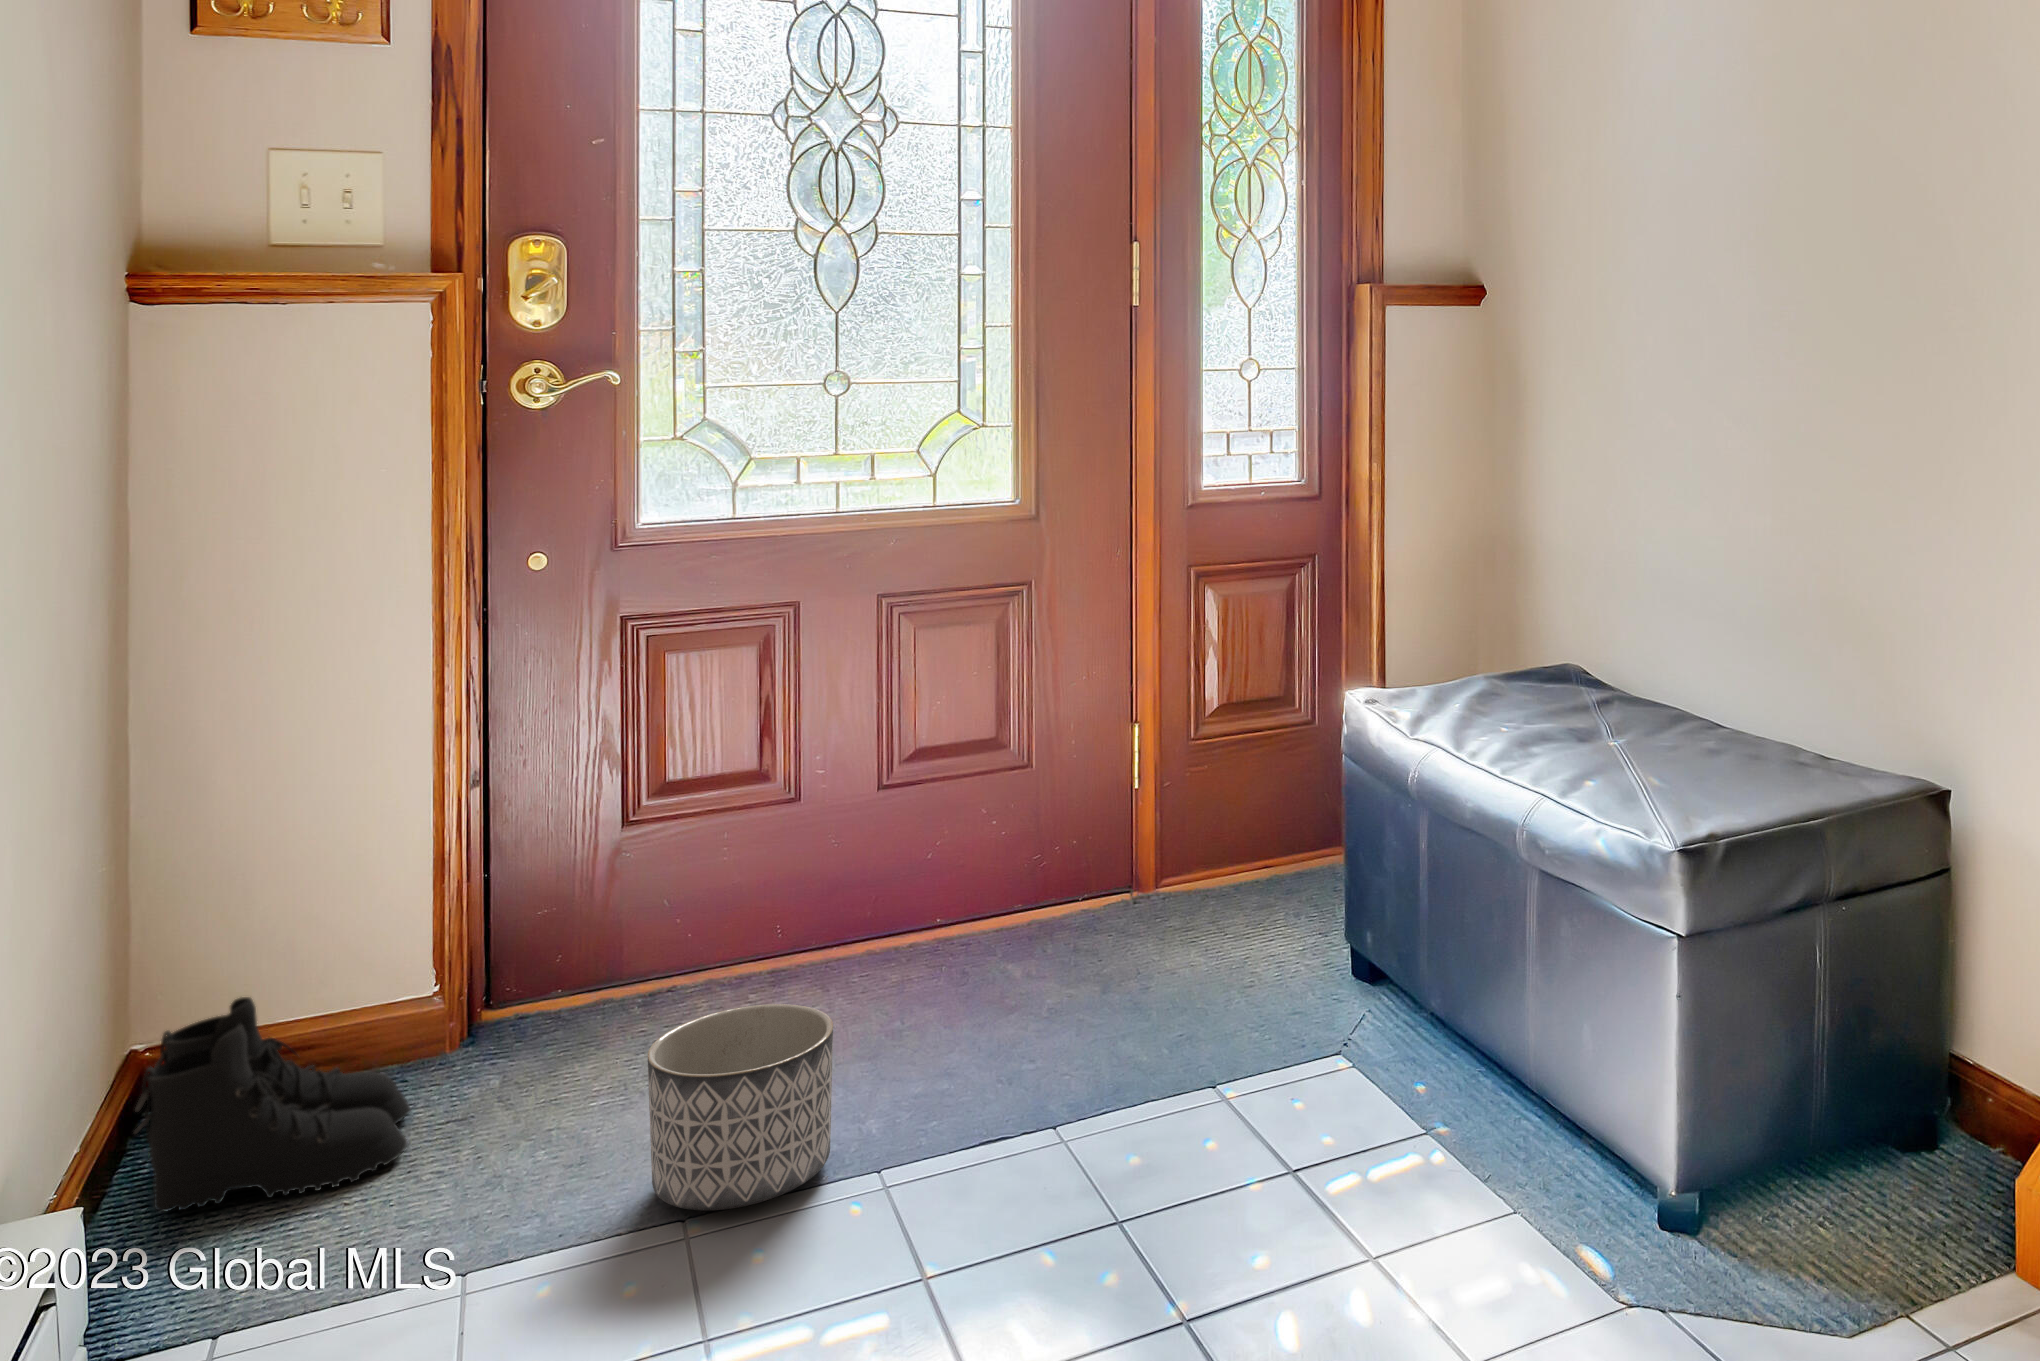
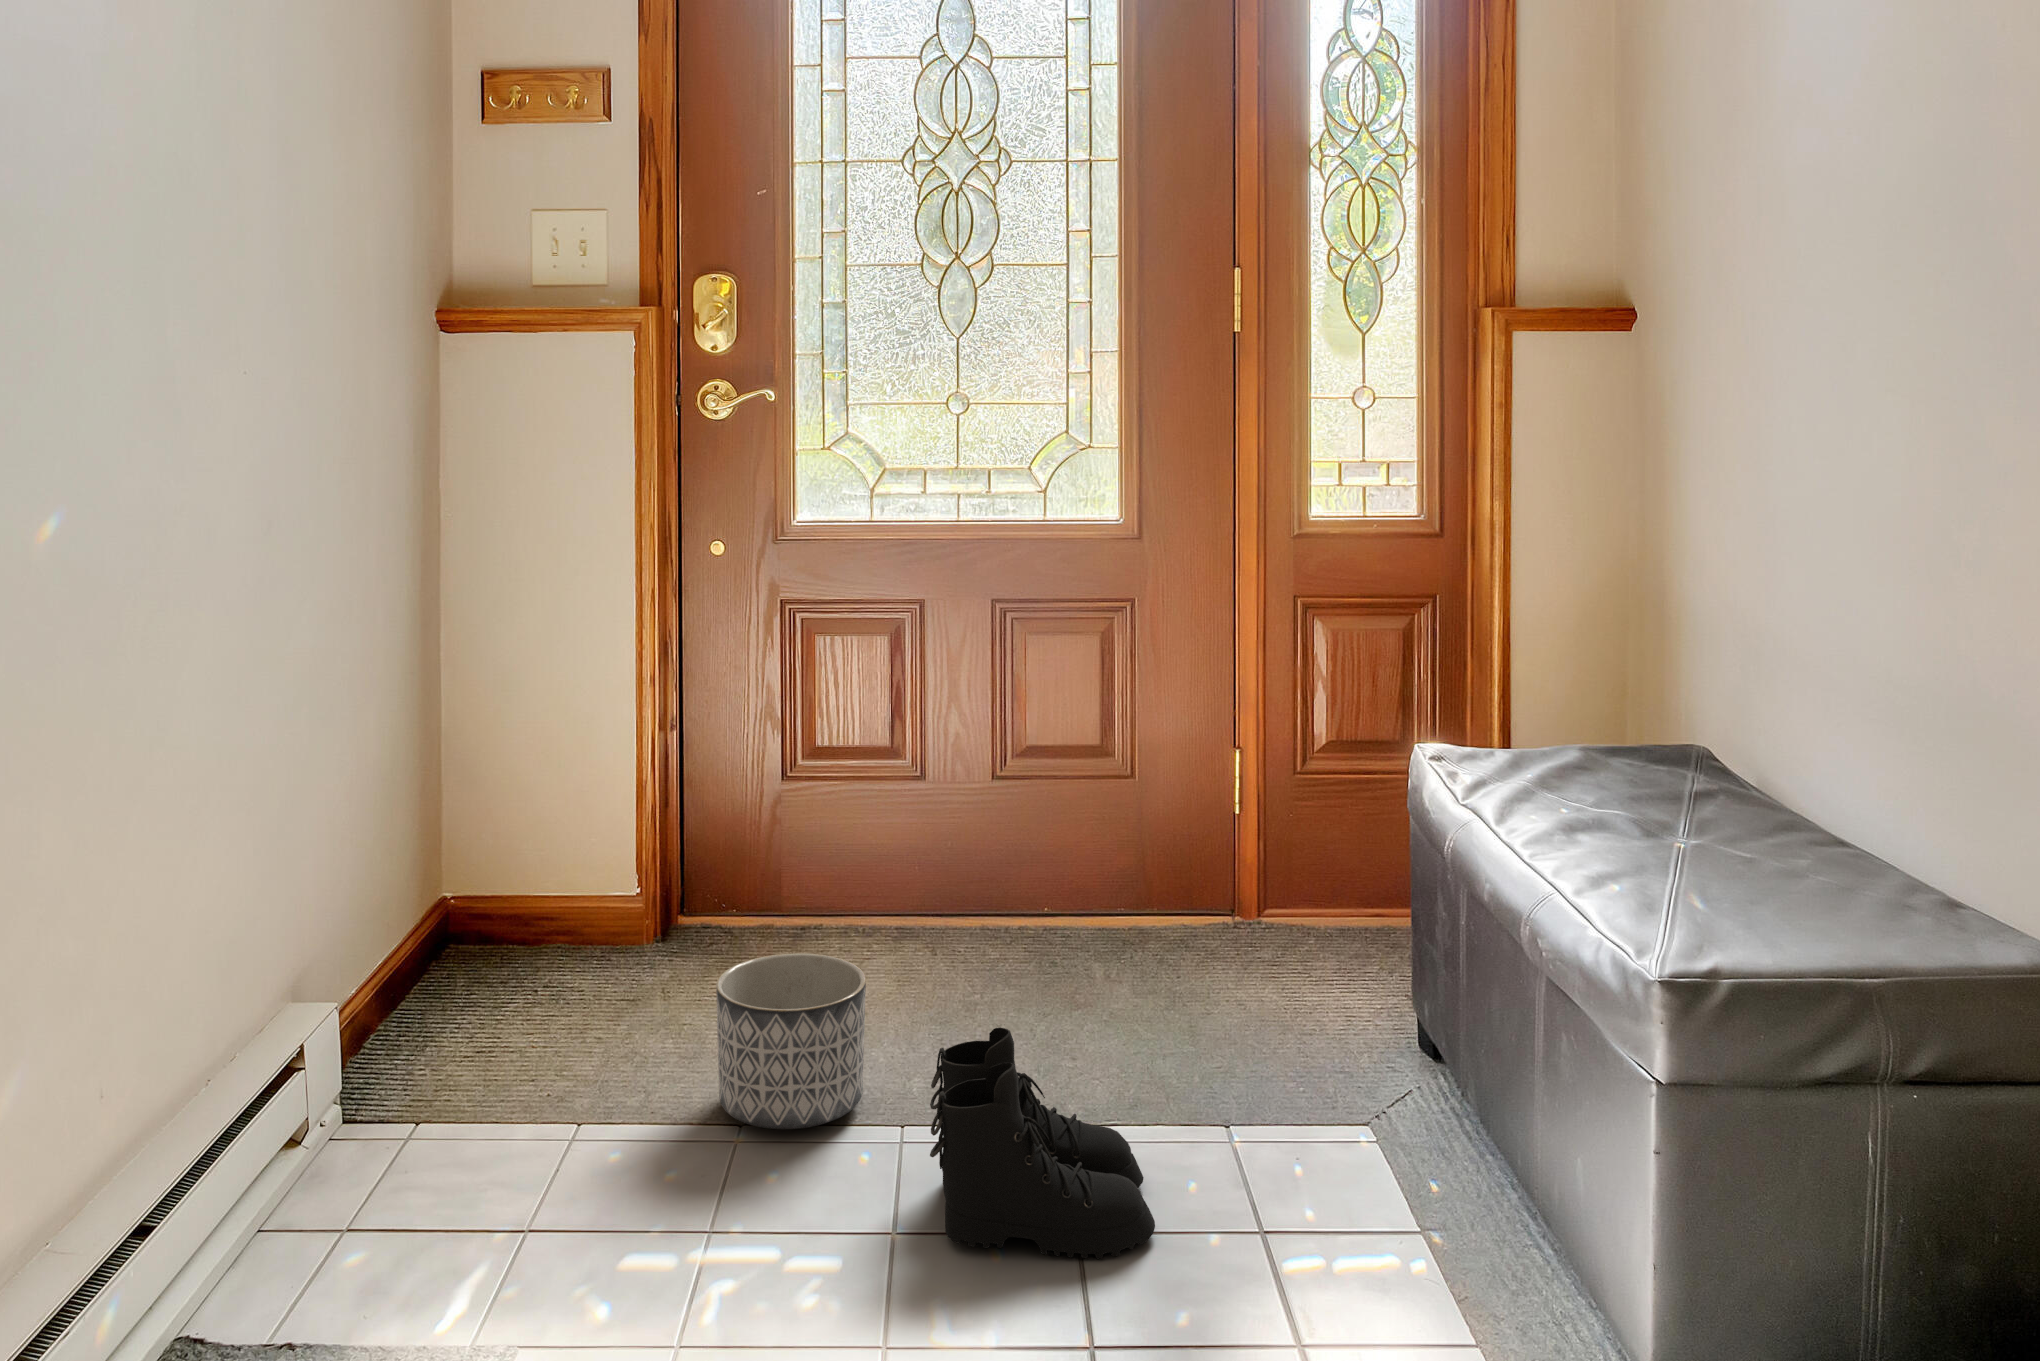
boots: present [134,997,411,1211] -> present [930,1027,1155,1258]

